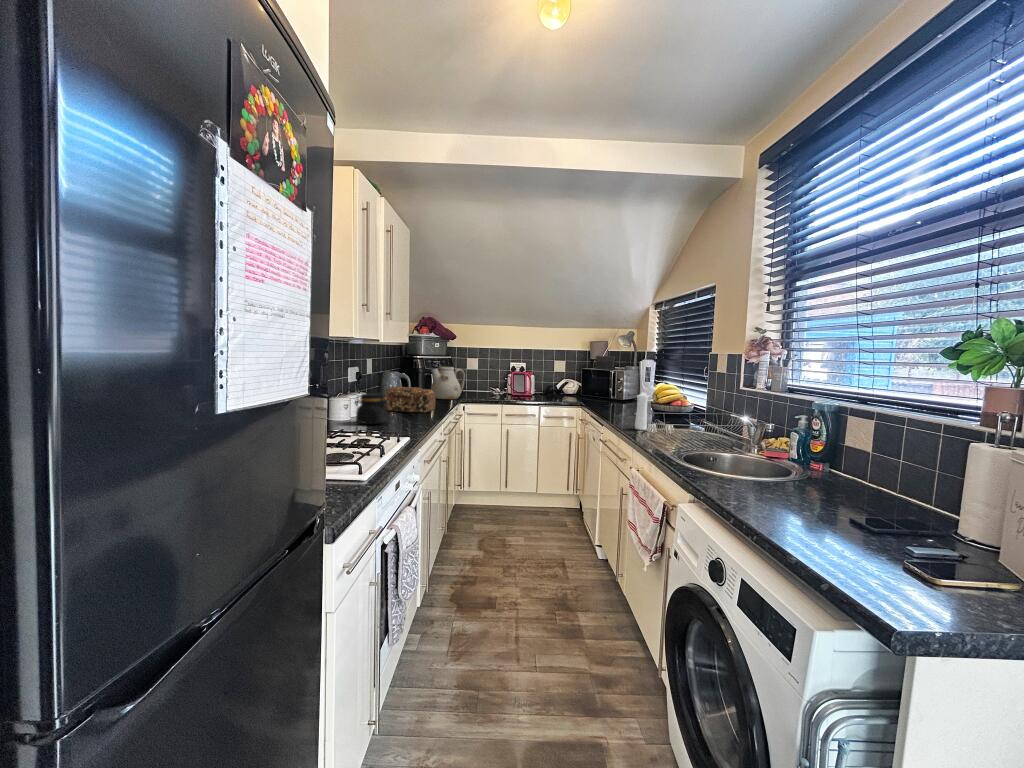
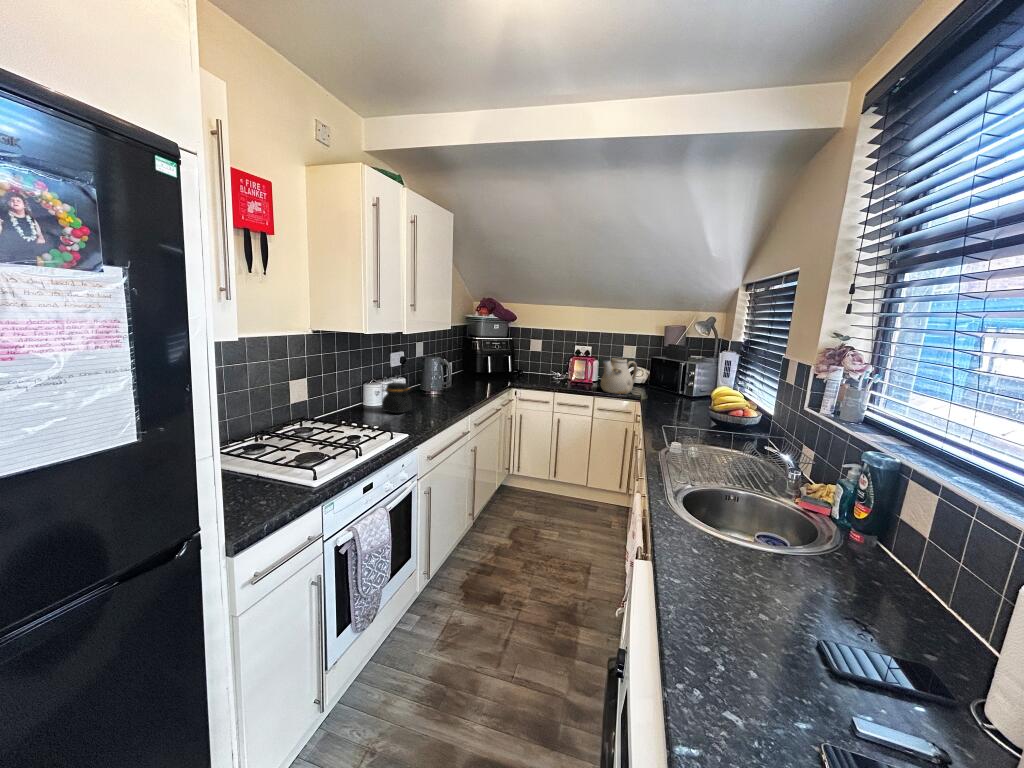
teapot: present [431,367,465,399] -> present [601,358,637,394]
pepper mill: present [635,386,656,430] -> none [667,394,699,444]
bread loaf: present [385,387,436,412] -> none [425,372,474,400]

